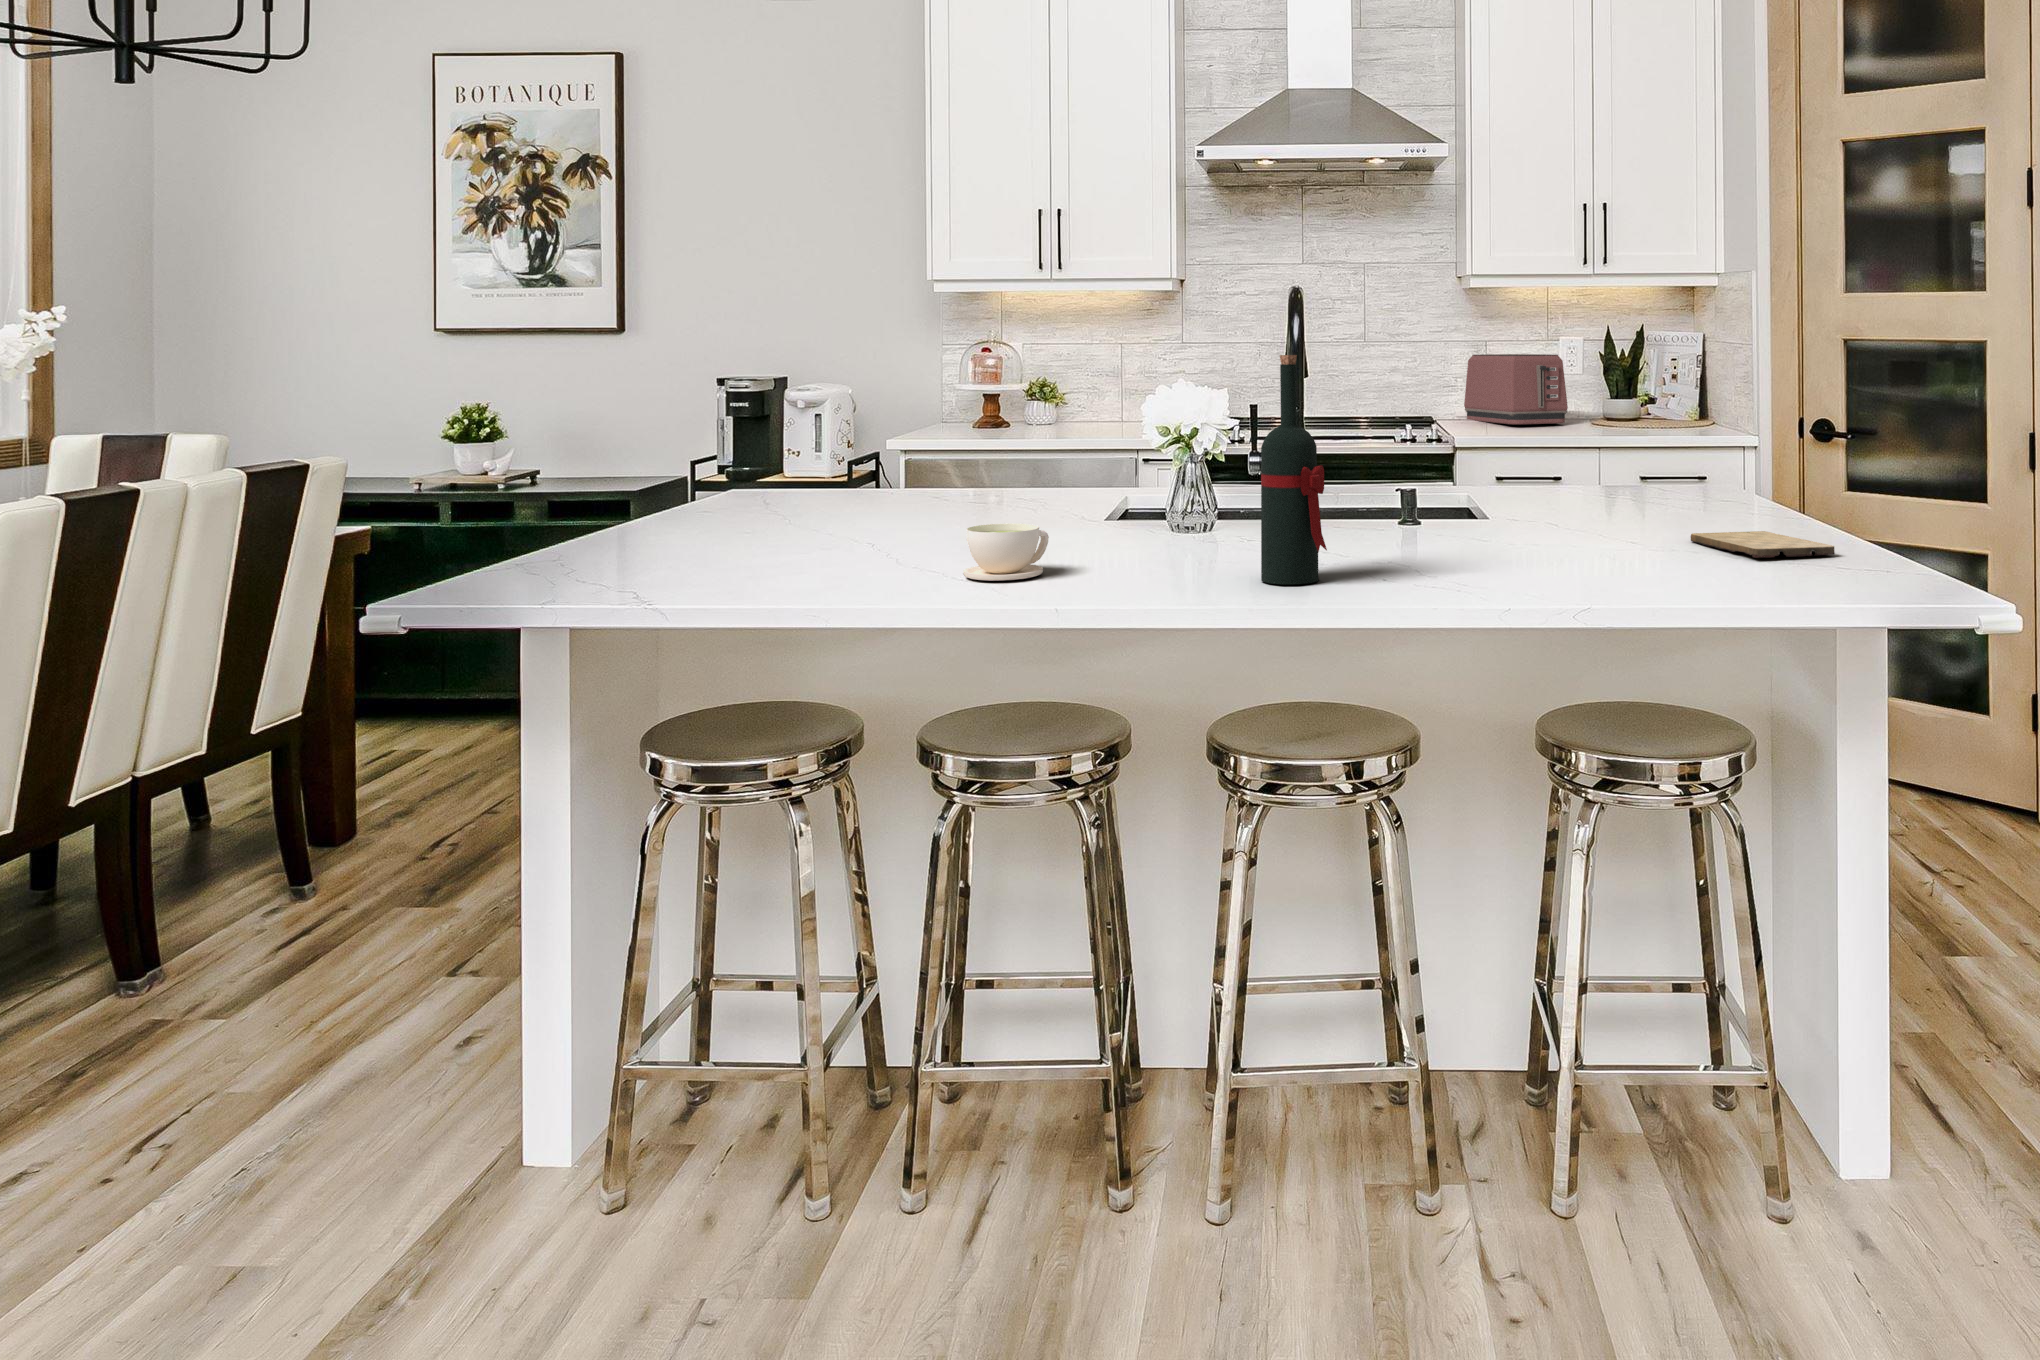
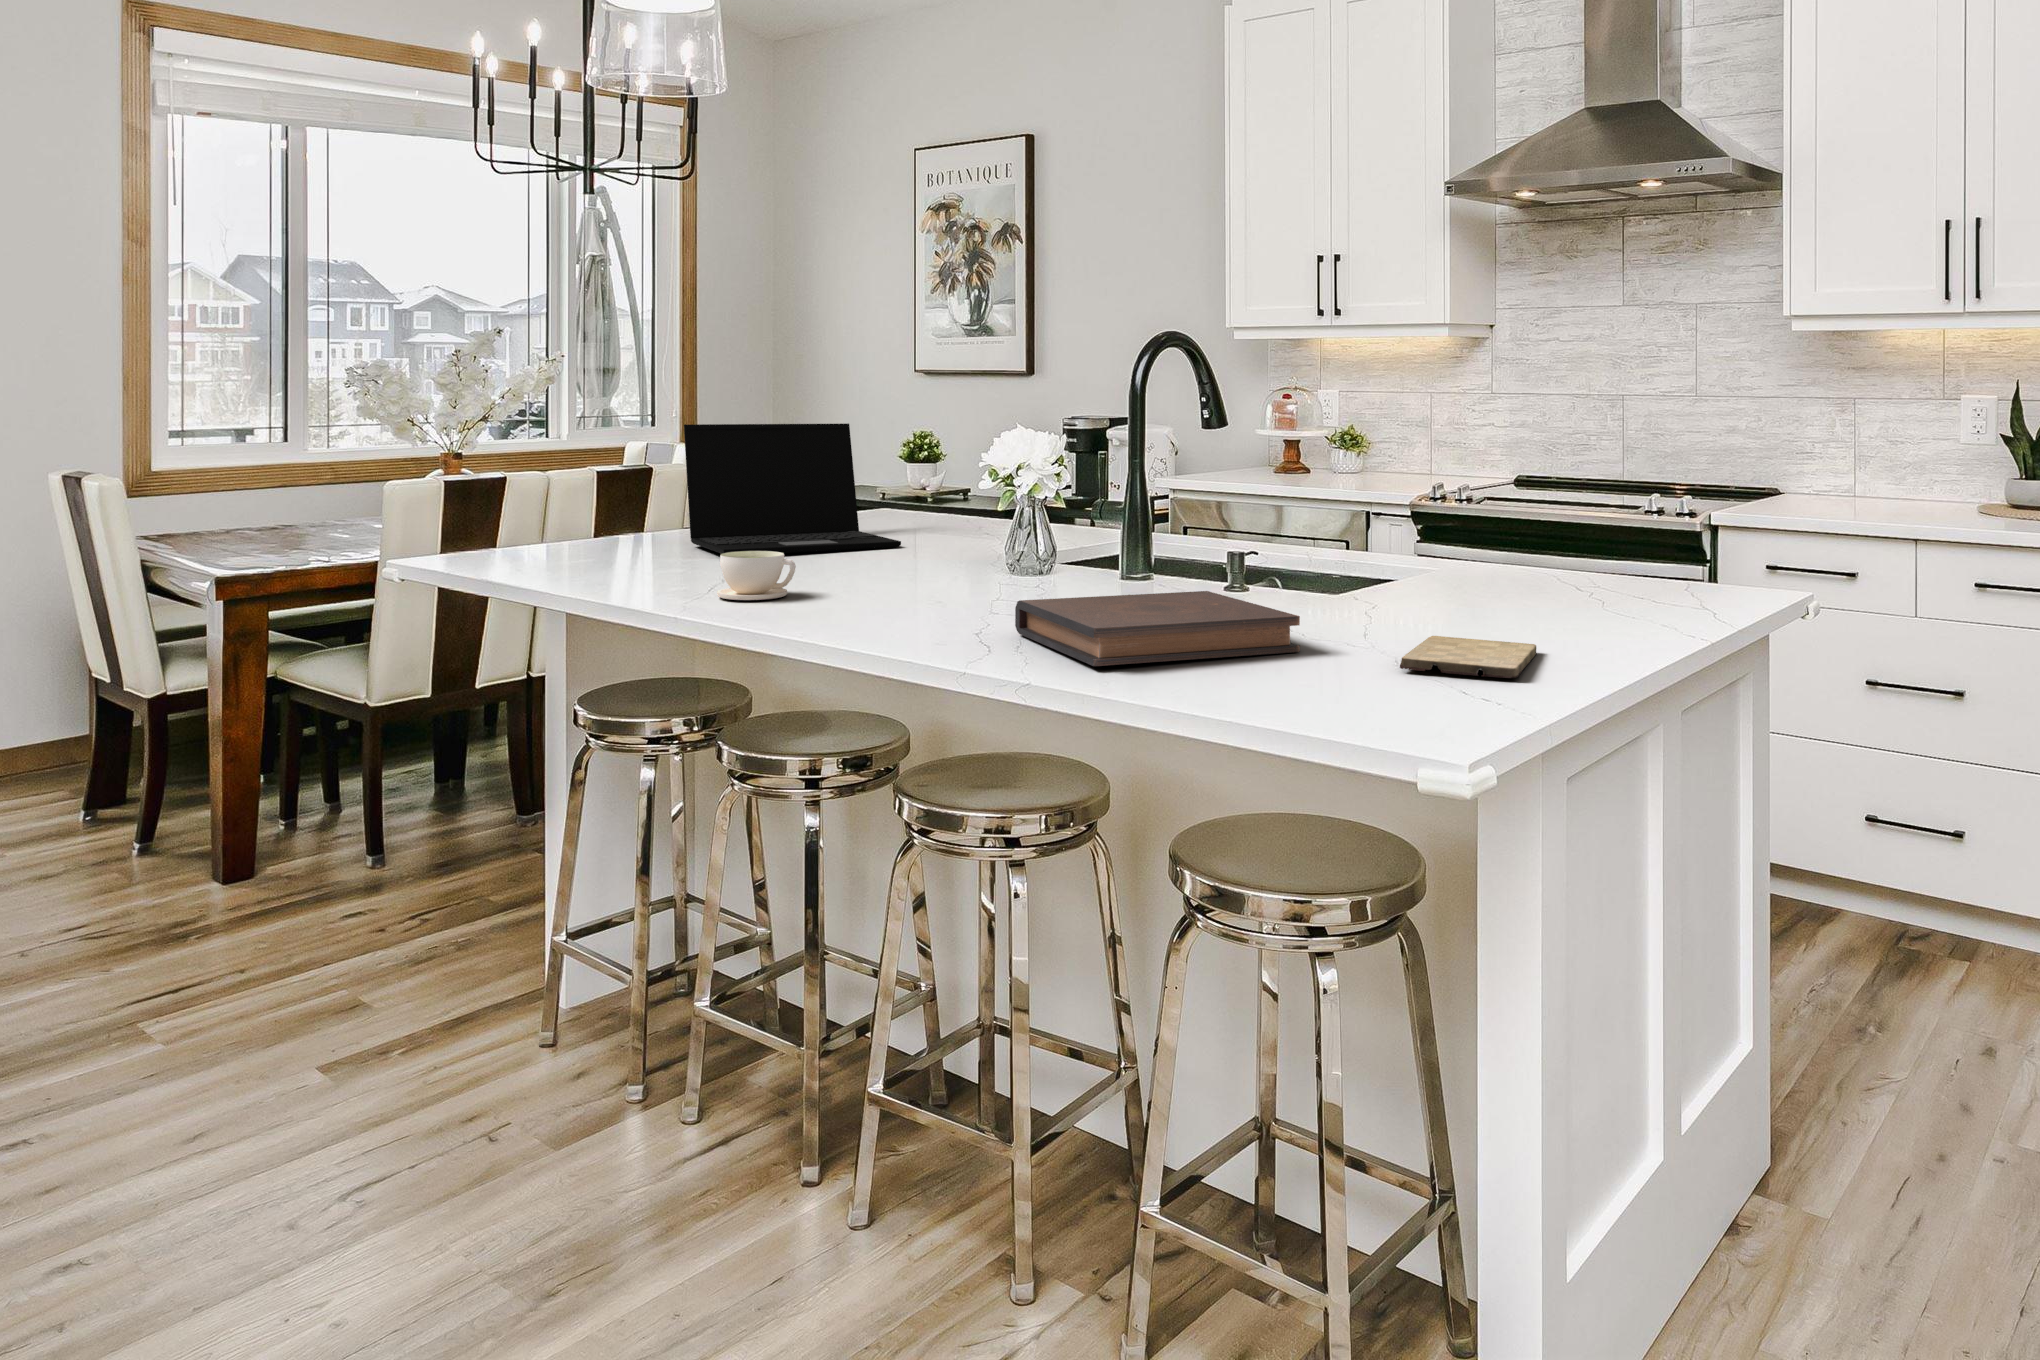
toaster: present [1464,354,1568,425] -> none [1815,415,1928,507]
wine bottle: present [1261,355,1327,584] -> none [884,408,942,632]
laptop: none [643,383,929,542] -> present [684,423,901,554]
book: none [1394,518,1641,586] -> present [1015,591,1300,666]

